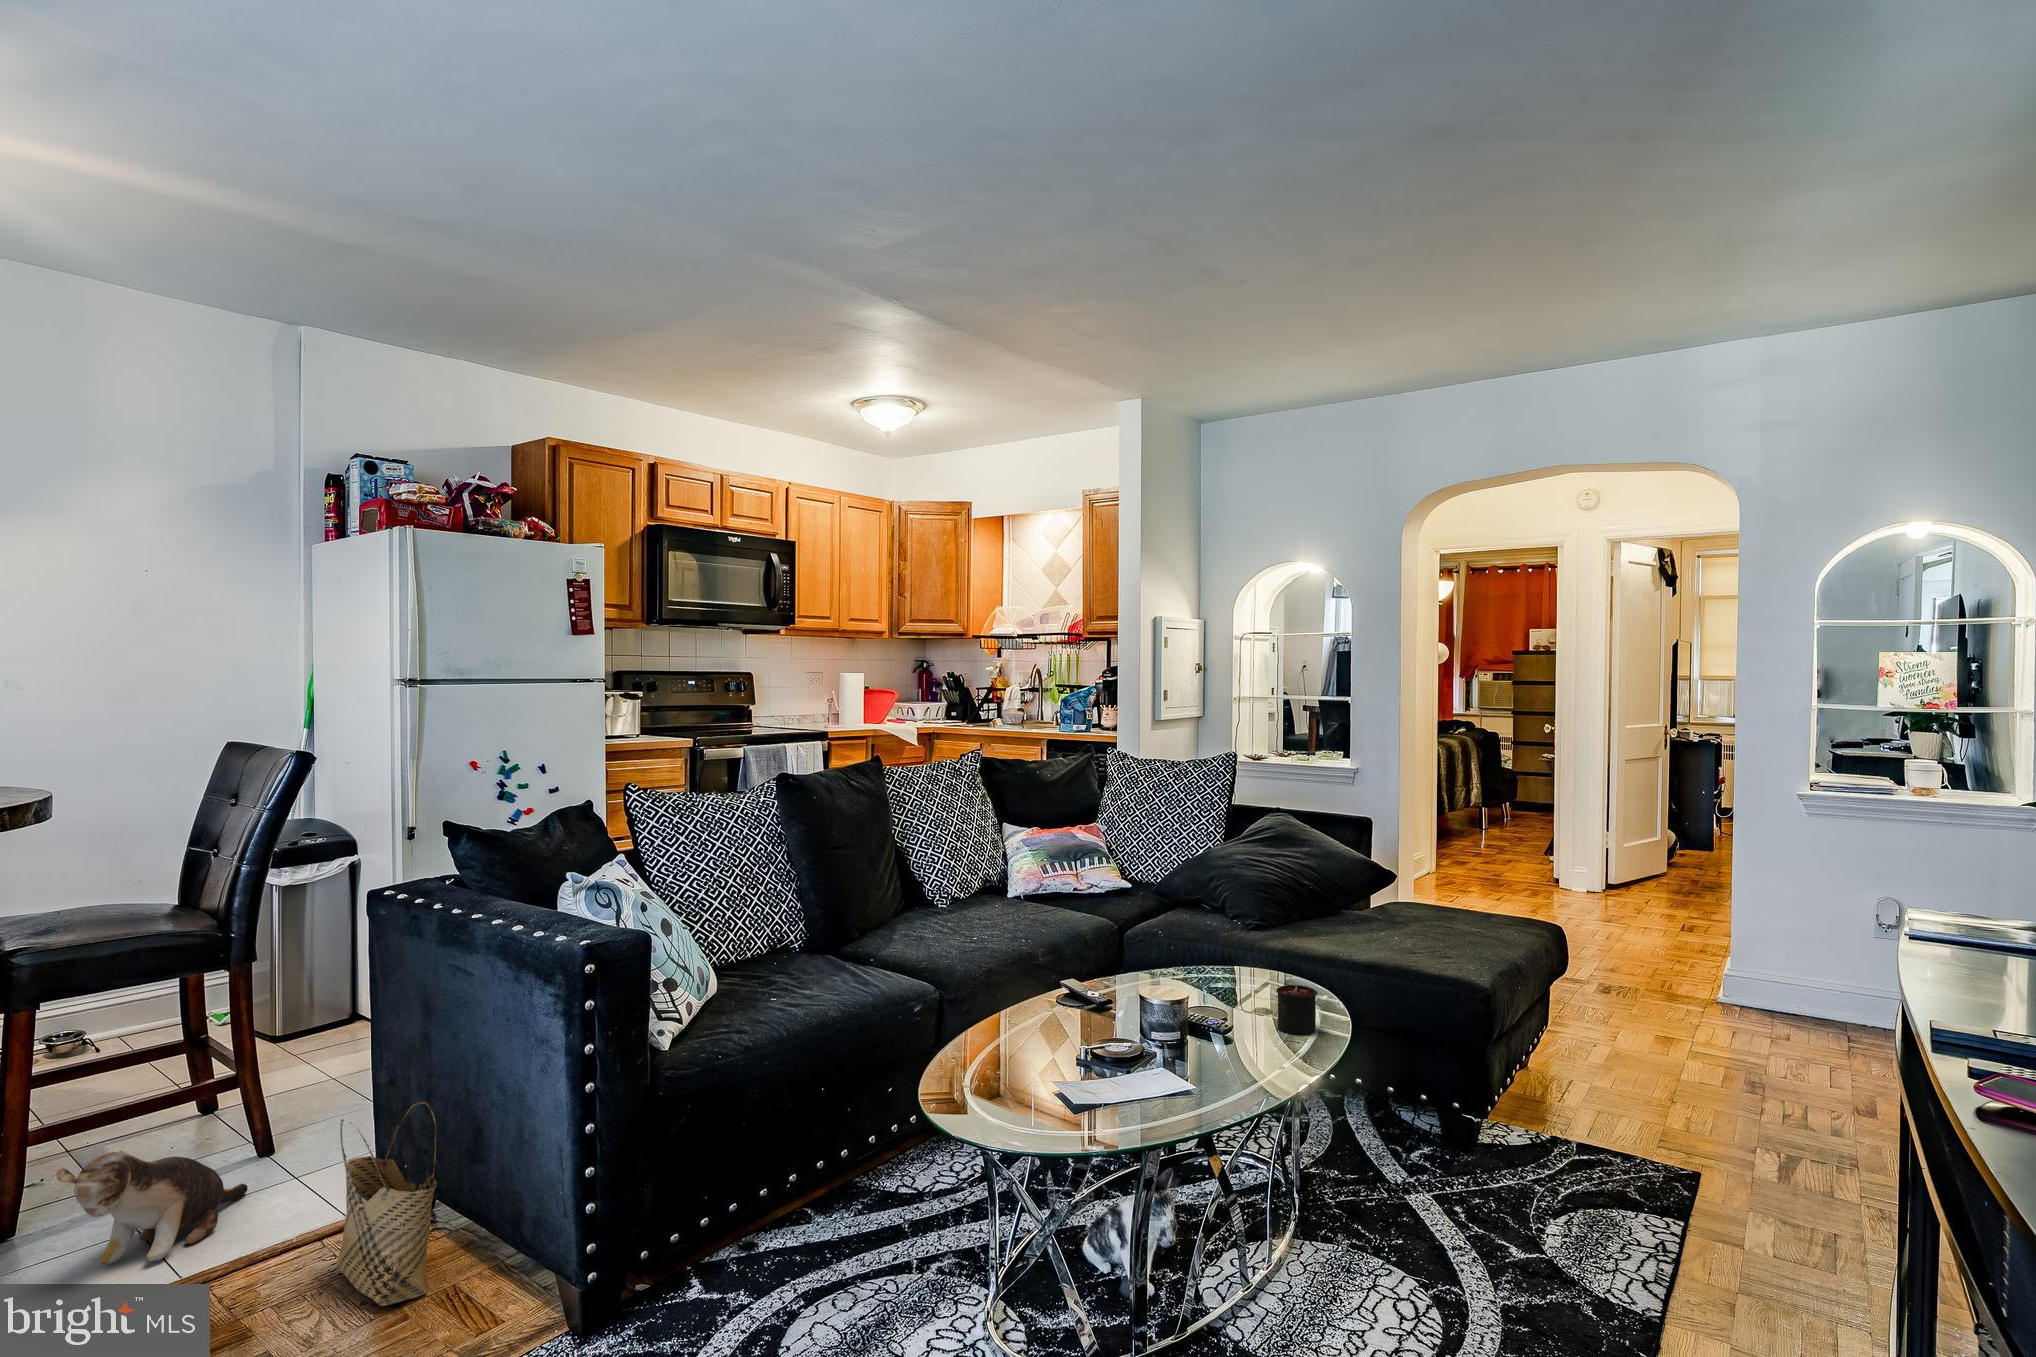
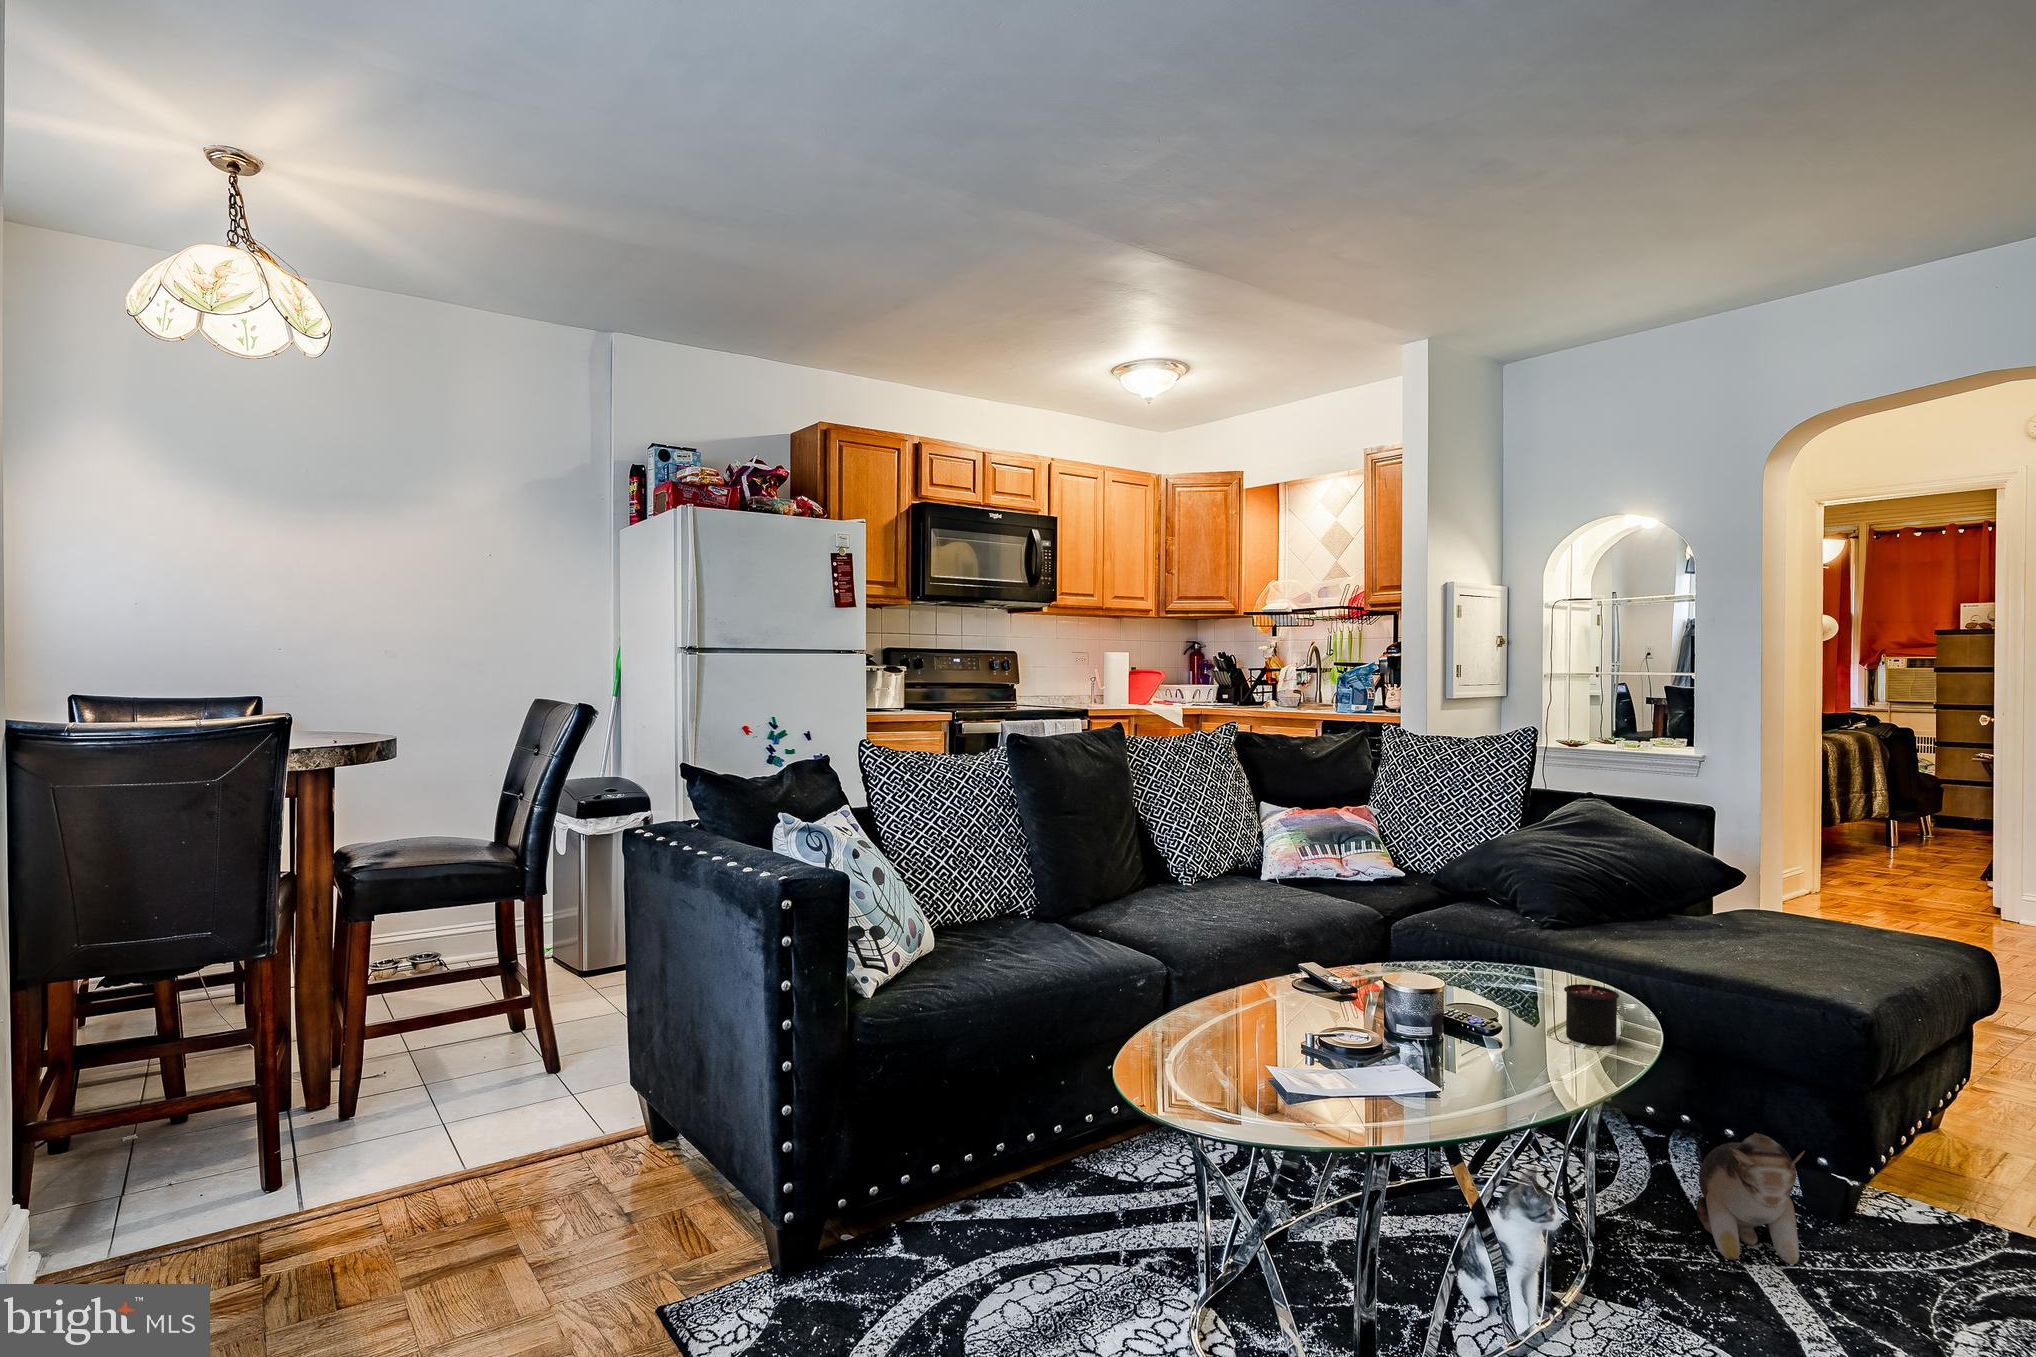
woven basket: present [336,1101,437,1306] -> none [575,1029,660,1223]
plush toy: present [56,1151,248,1264] -> present [1696,1133,1805,1264]

